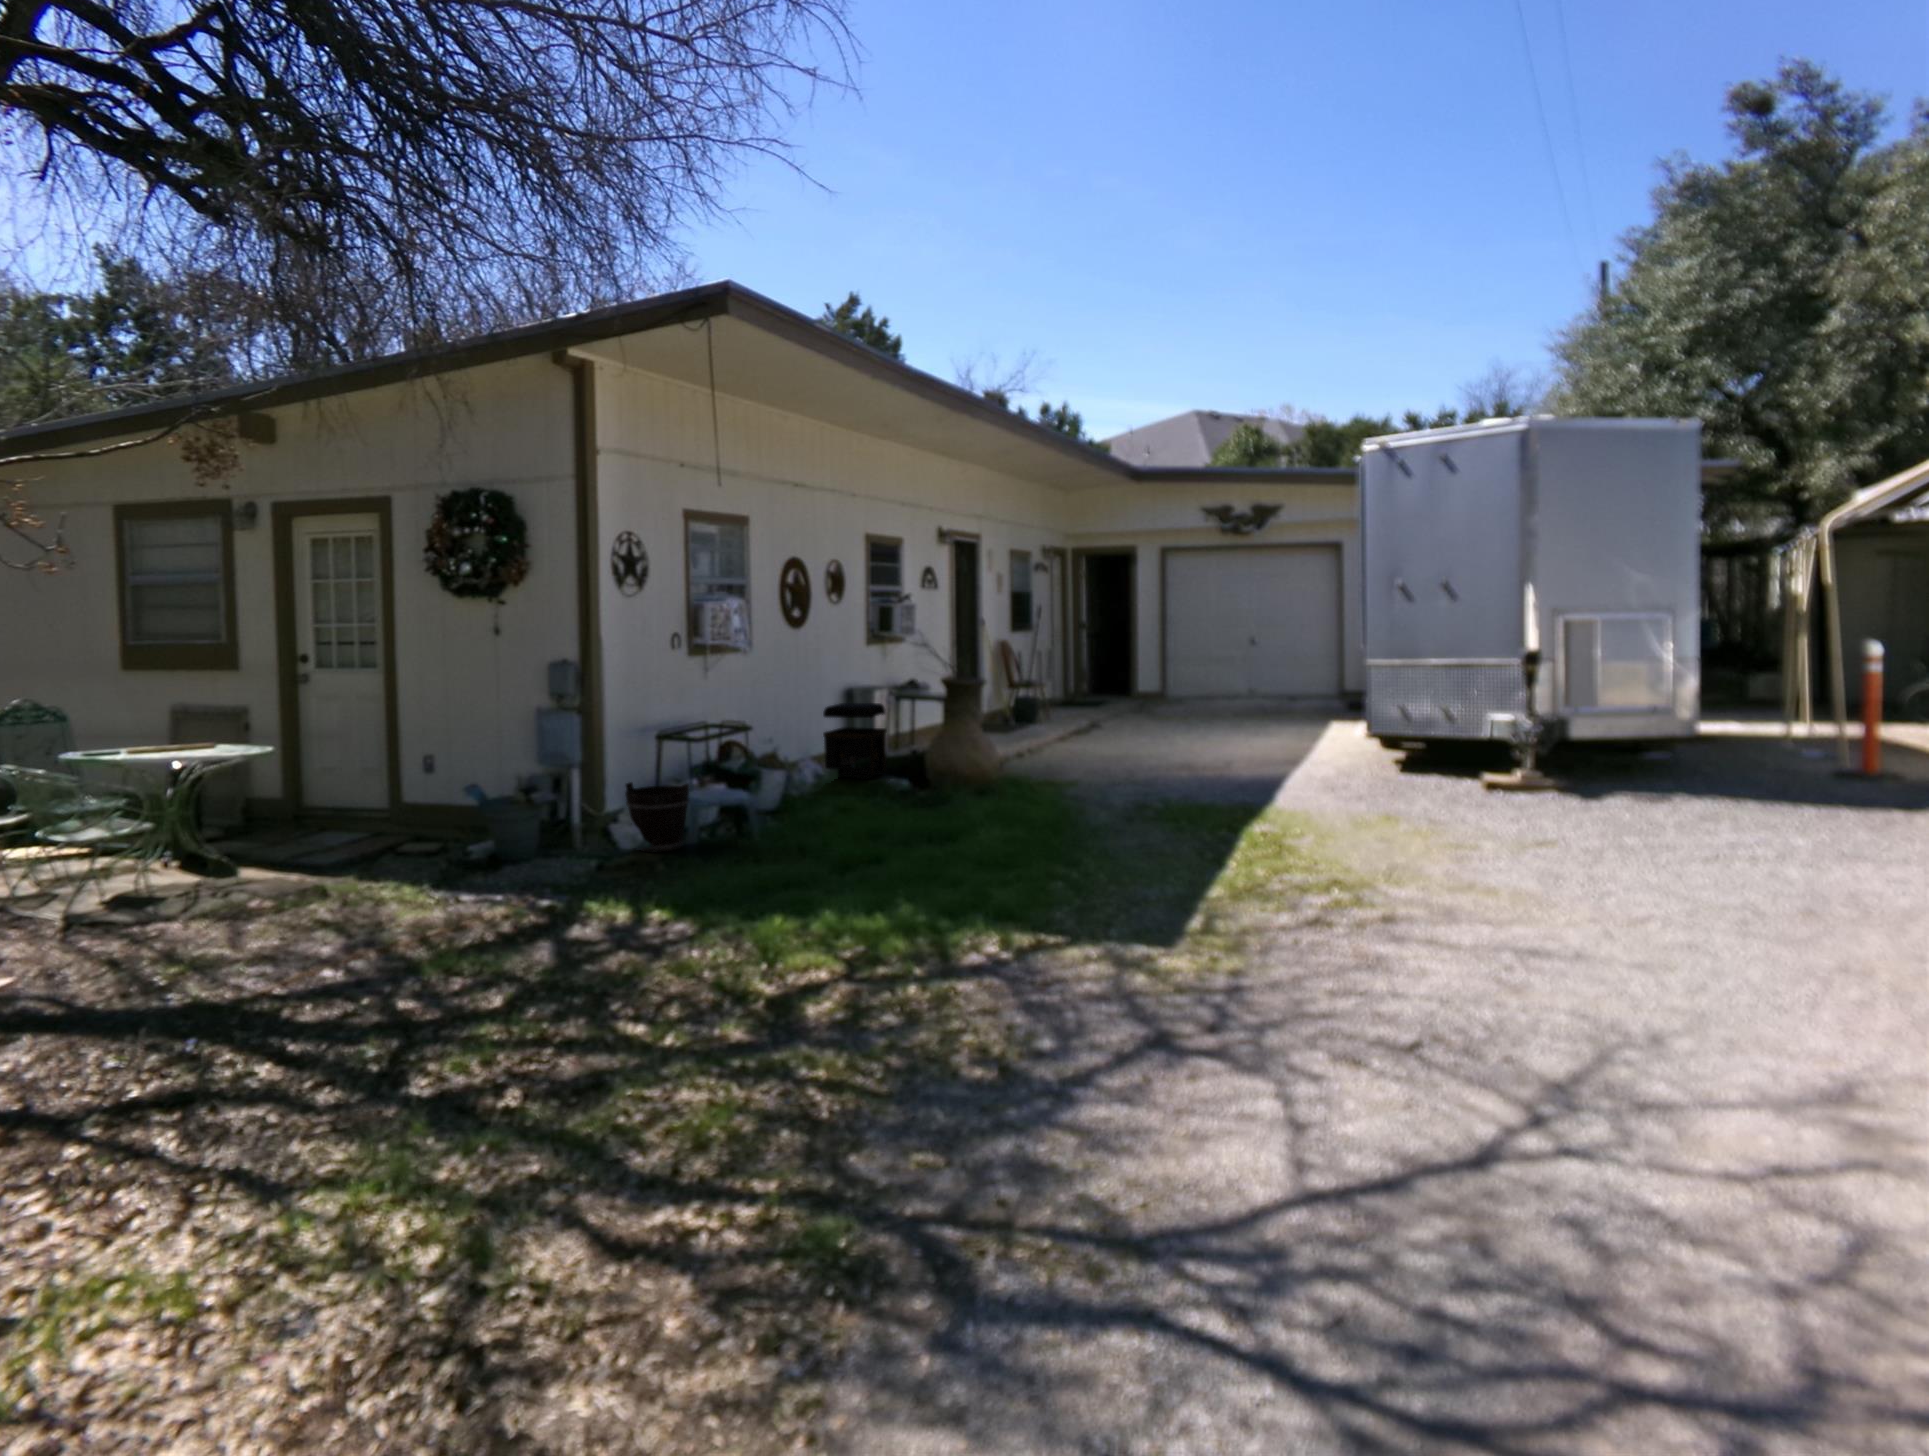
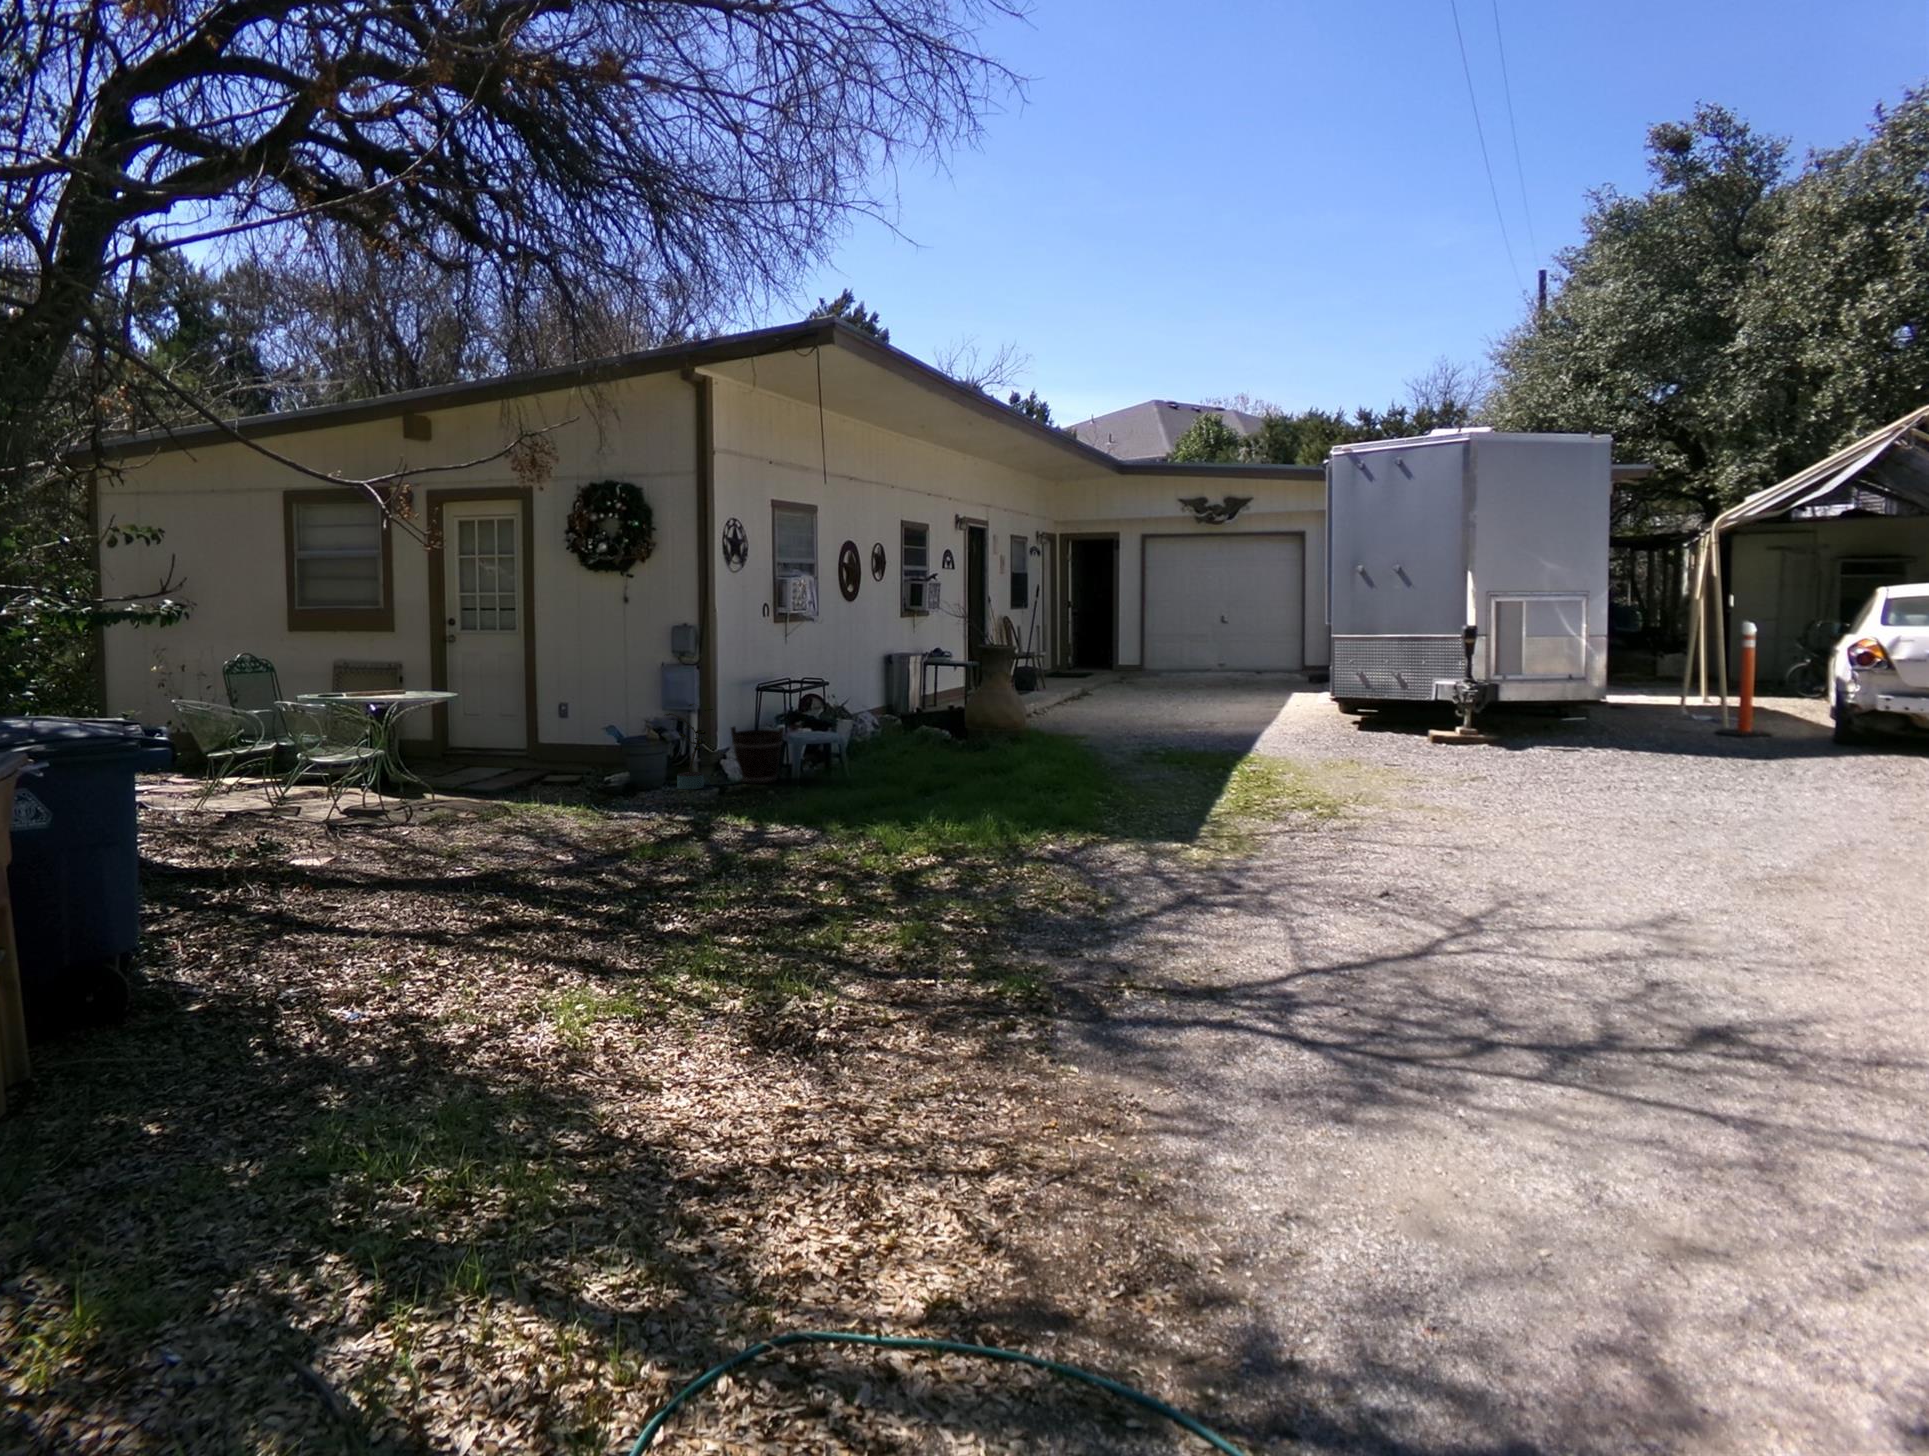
toolbox: present [823,703,887,779] -> none [868,667,922,732]
potted plant: none [539,756,599,861] -> present [666,704,713,789]

